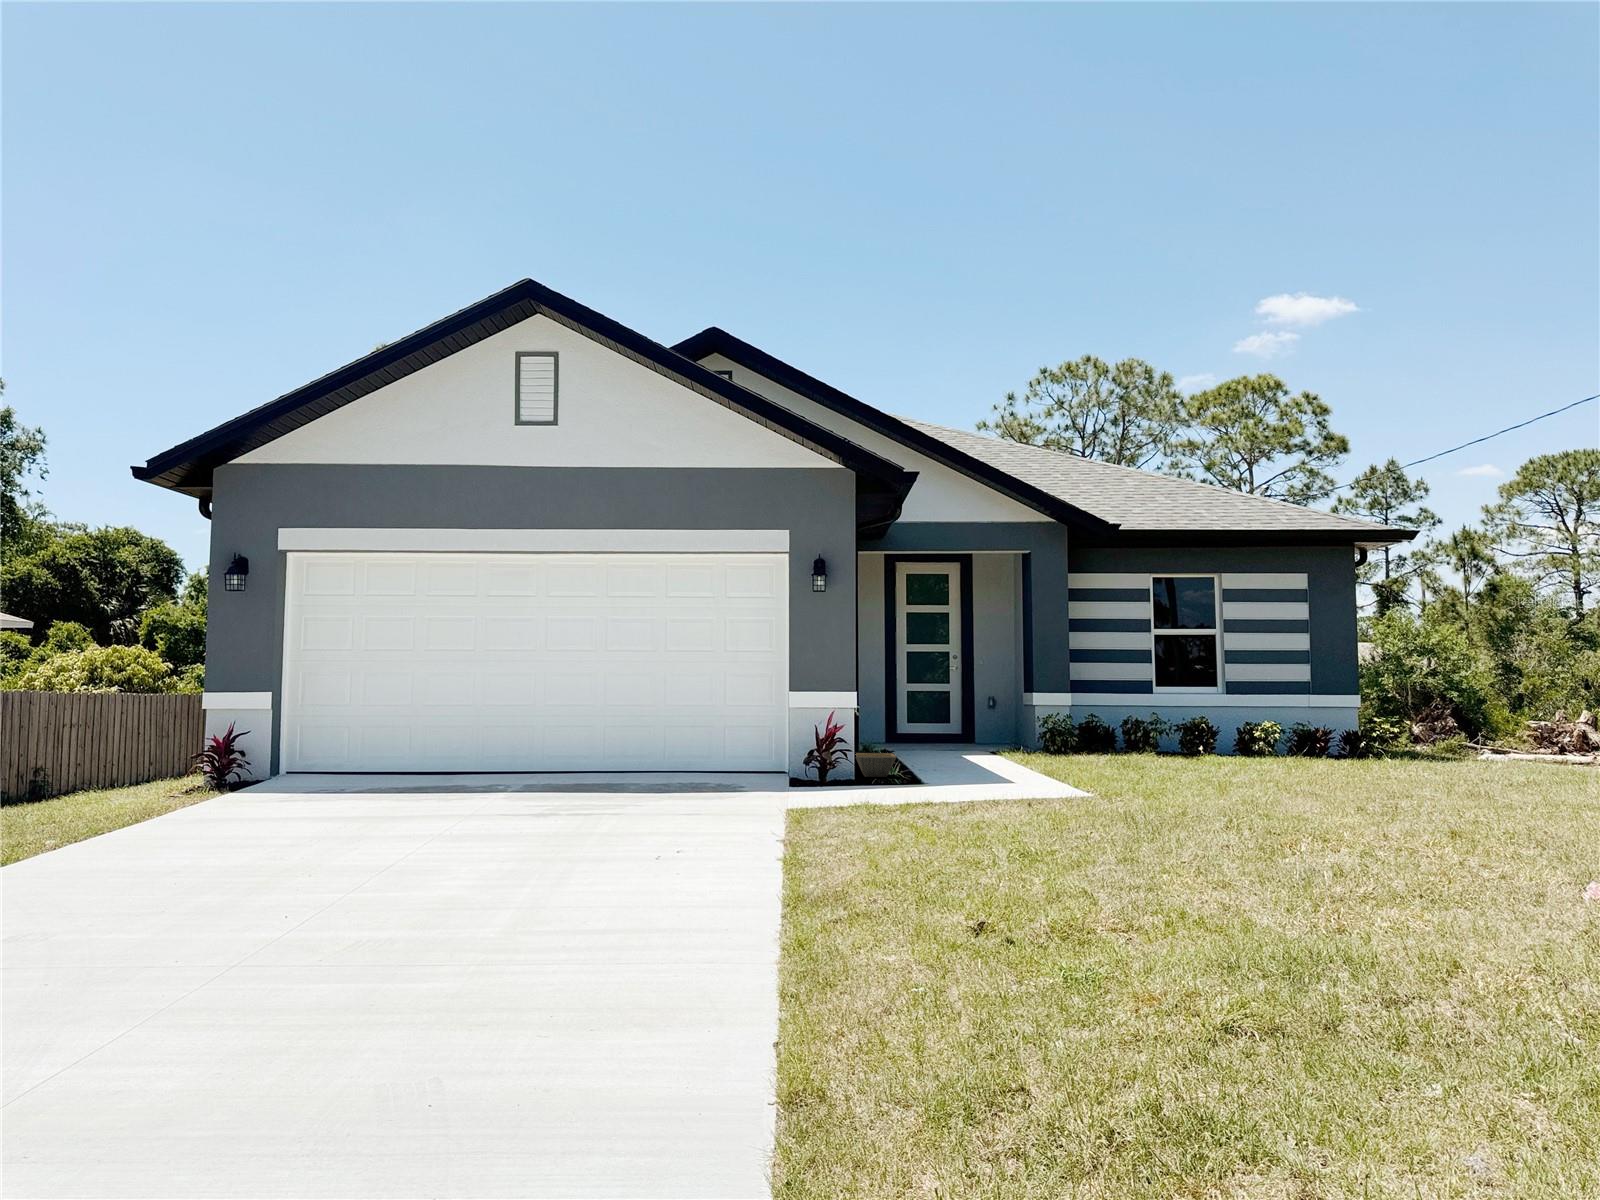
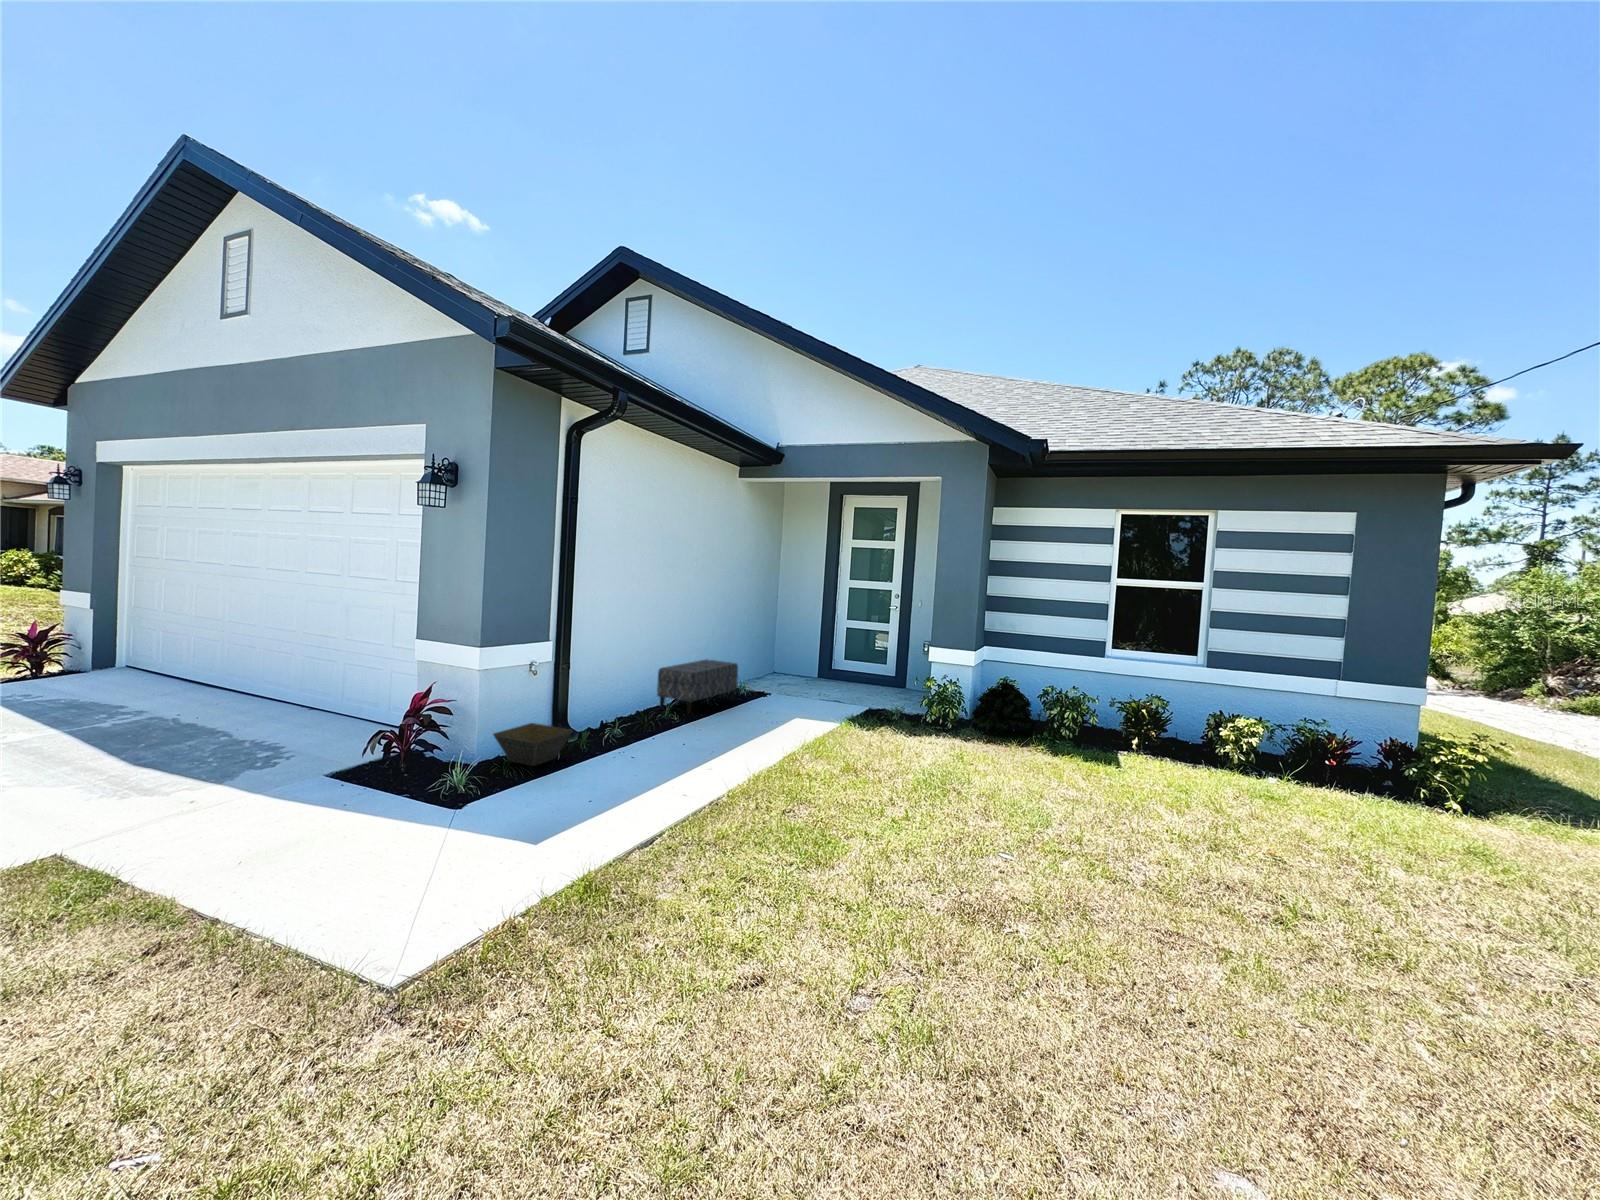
potted plant: none [1074,713,1125,754] -> present [972,681,1035,734]
bench: none [845,719,882,759] -> present [657,659,738,714]

